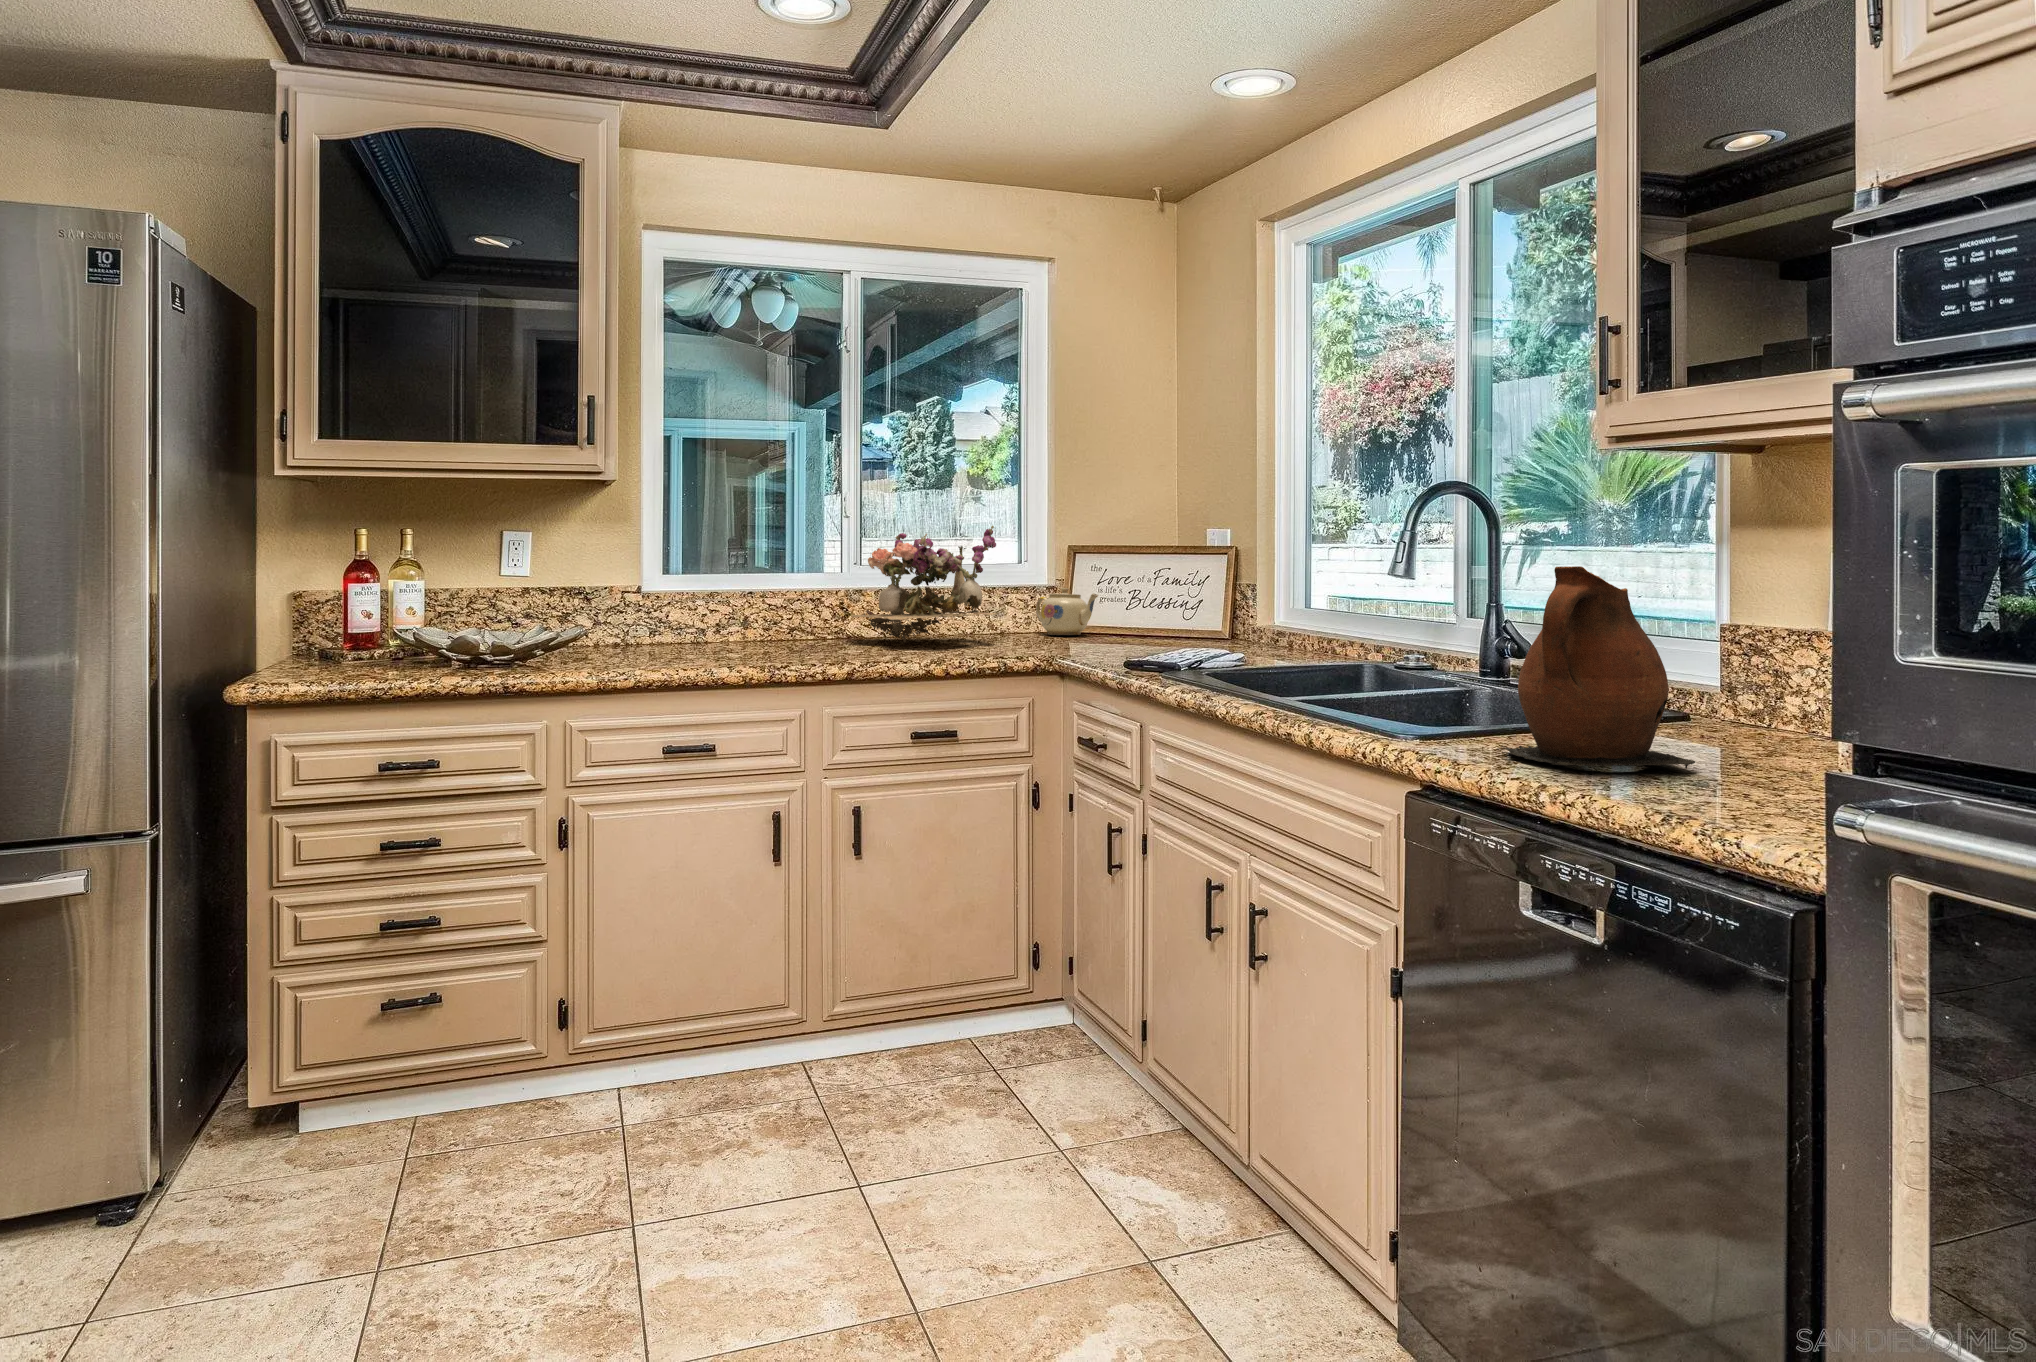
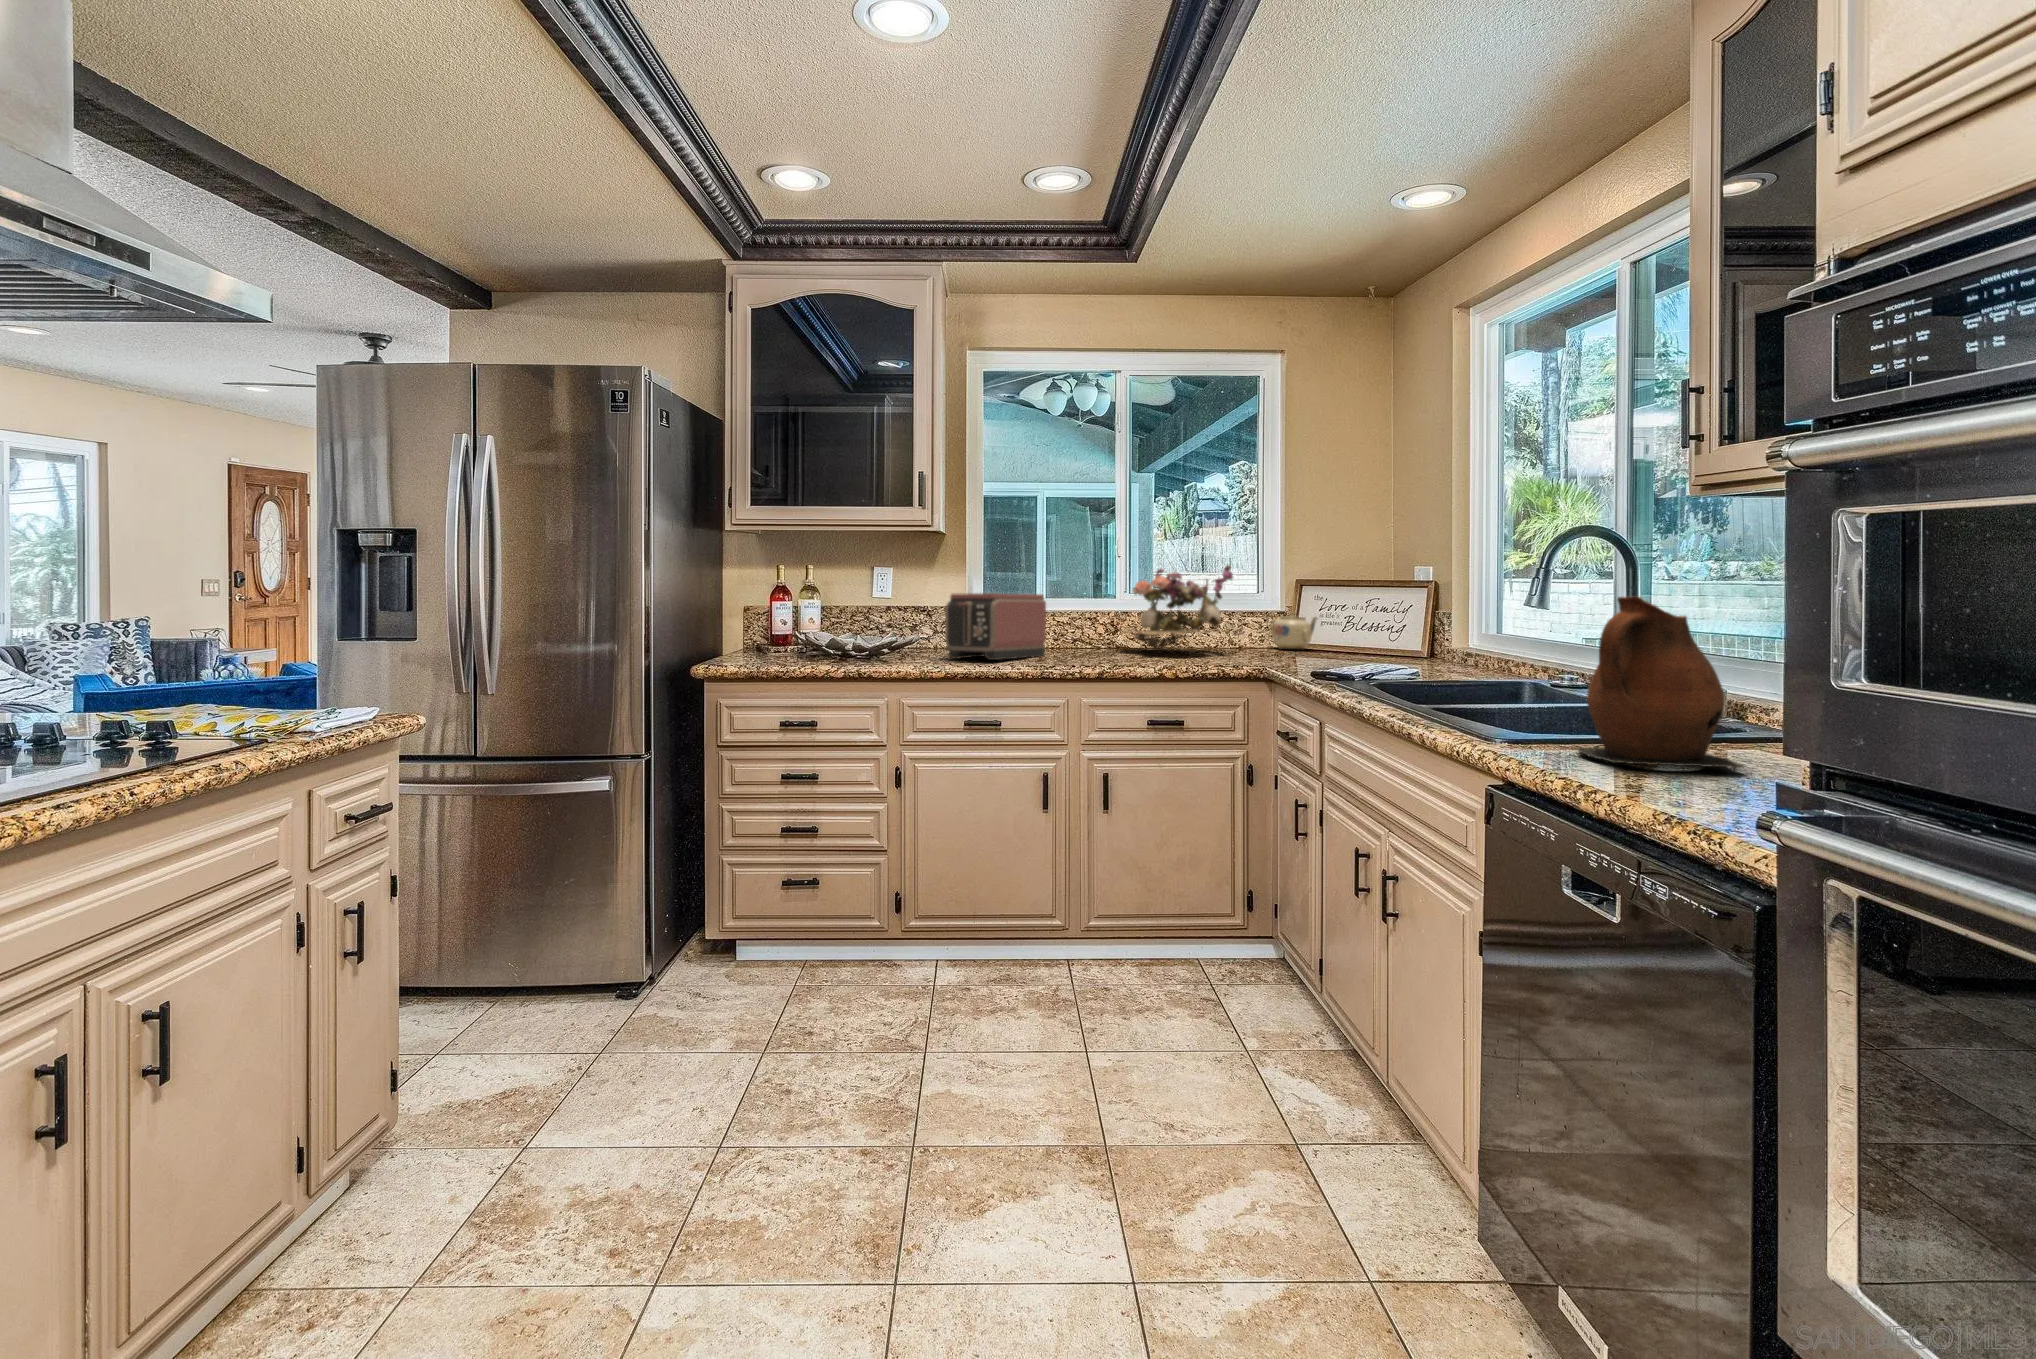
toaster: none [617,567,757,659] -> present [945,593,1046,660]

